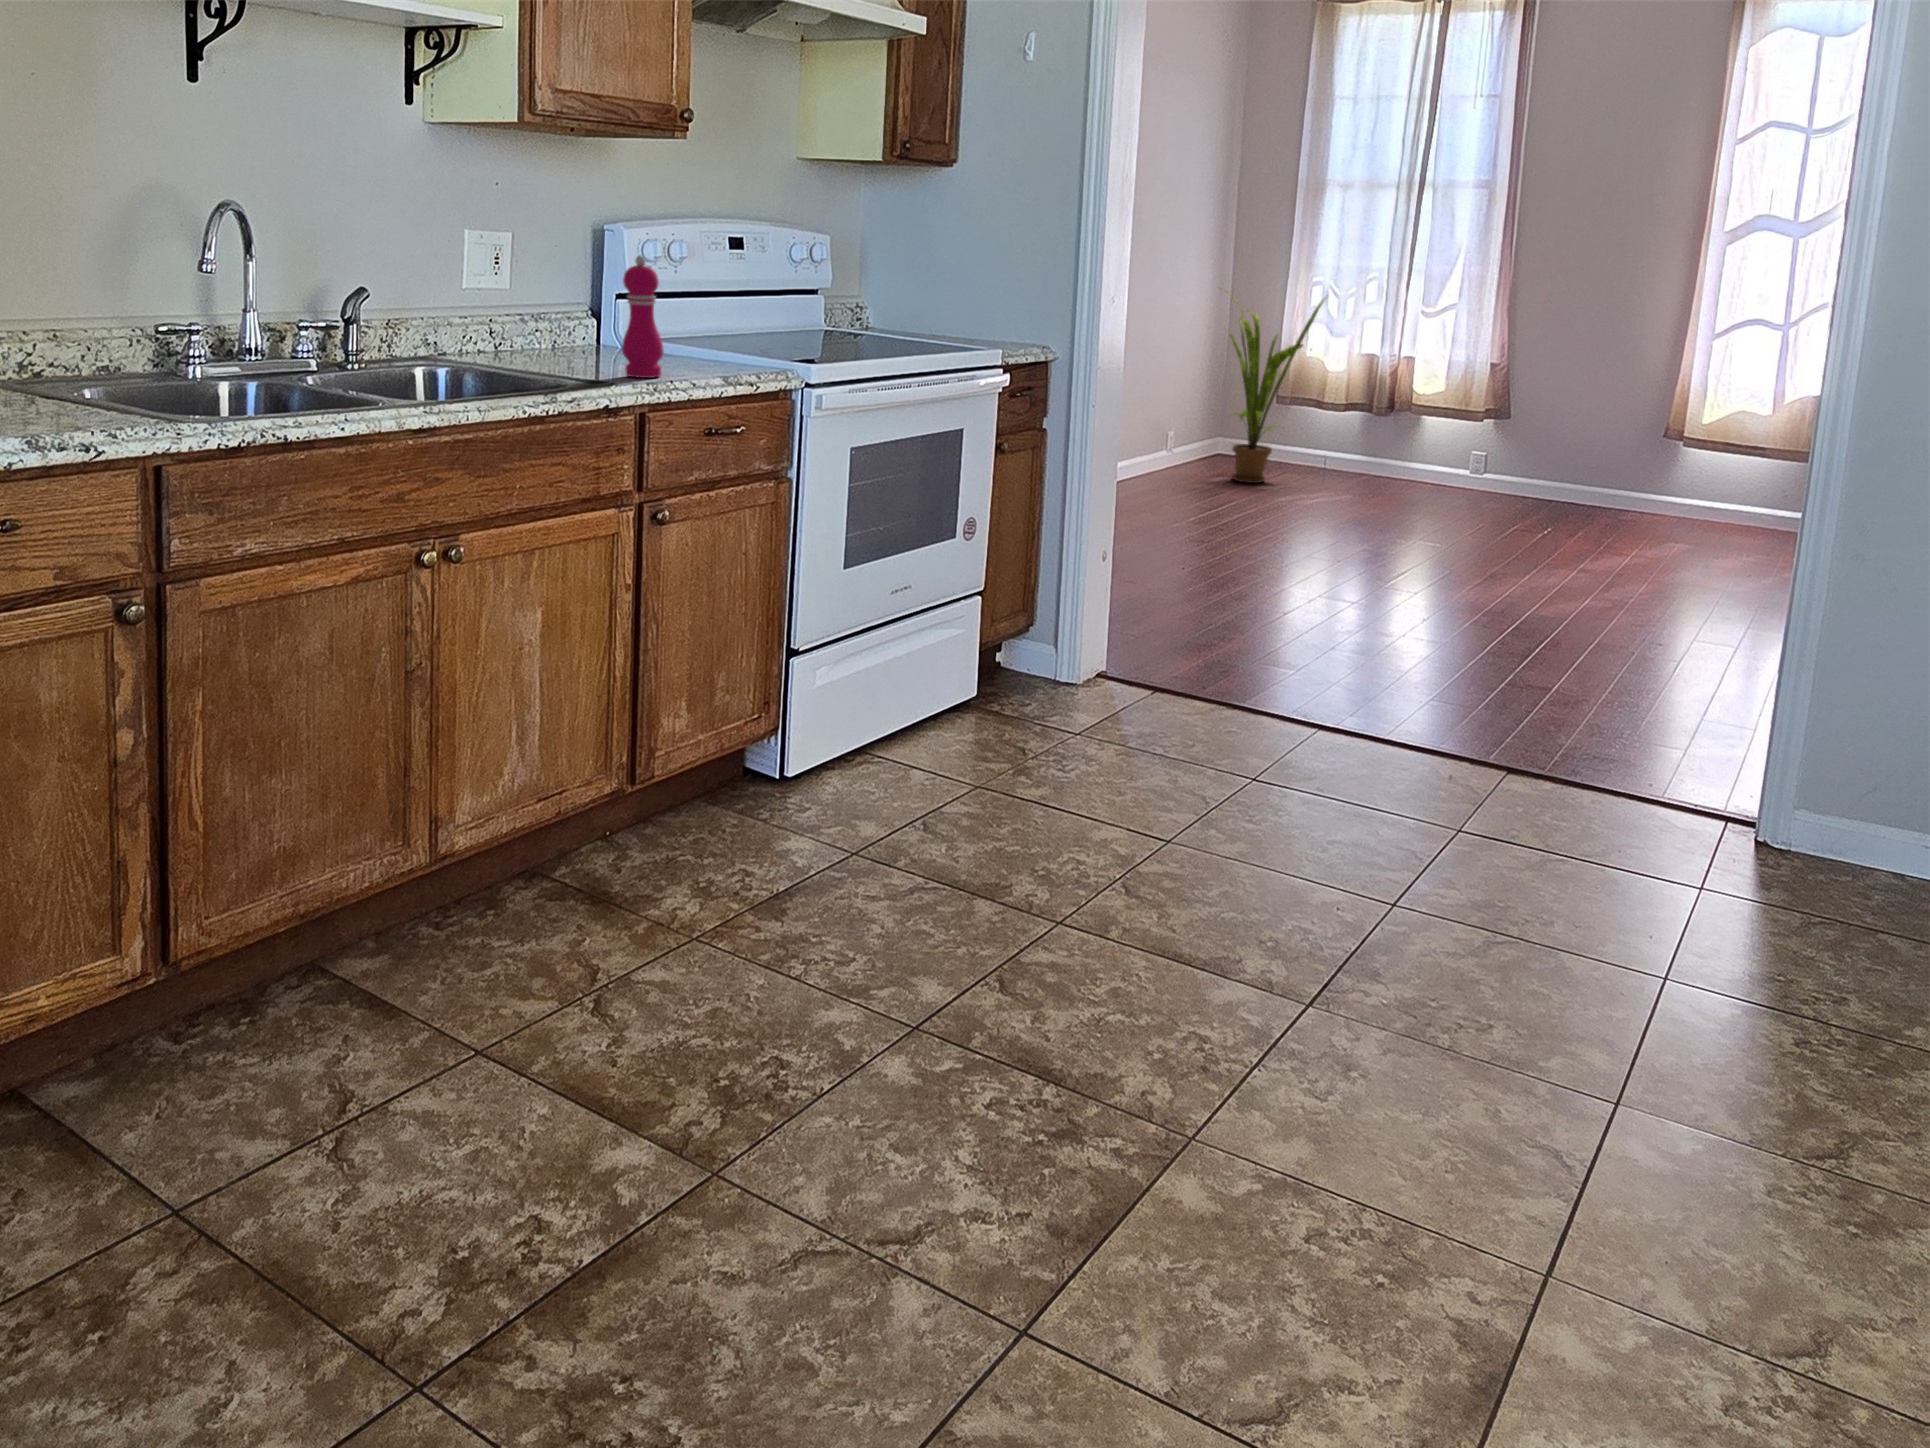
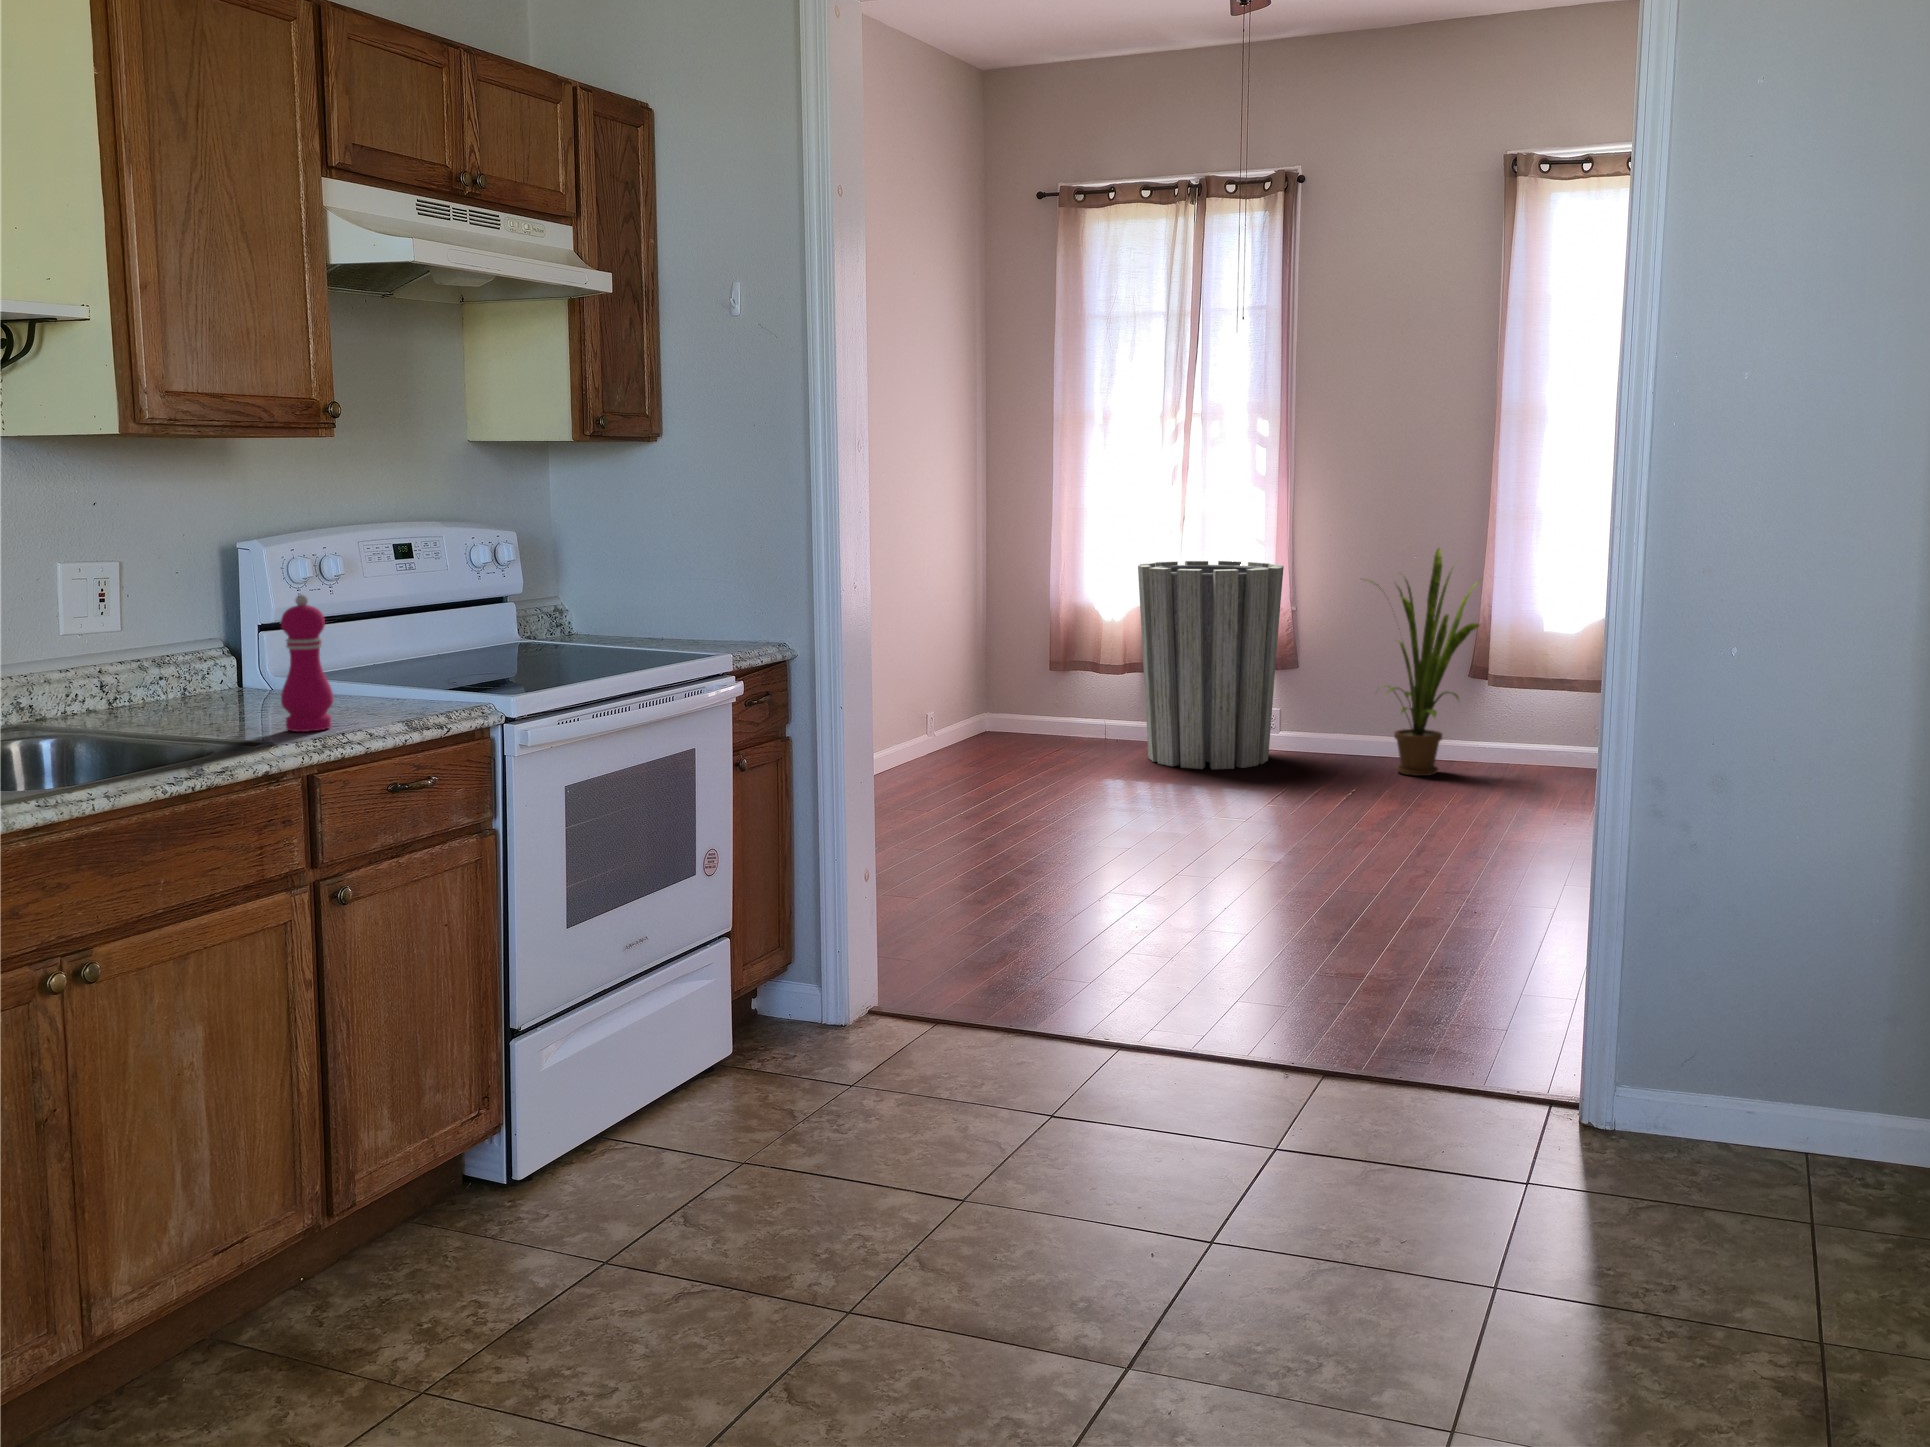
house plant: present [1226,291,1326,483] -> present [1388,549,1481,776]
trash can: none [1369,315,1529,513] -> present [1138,561,1284,769]

